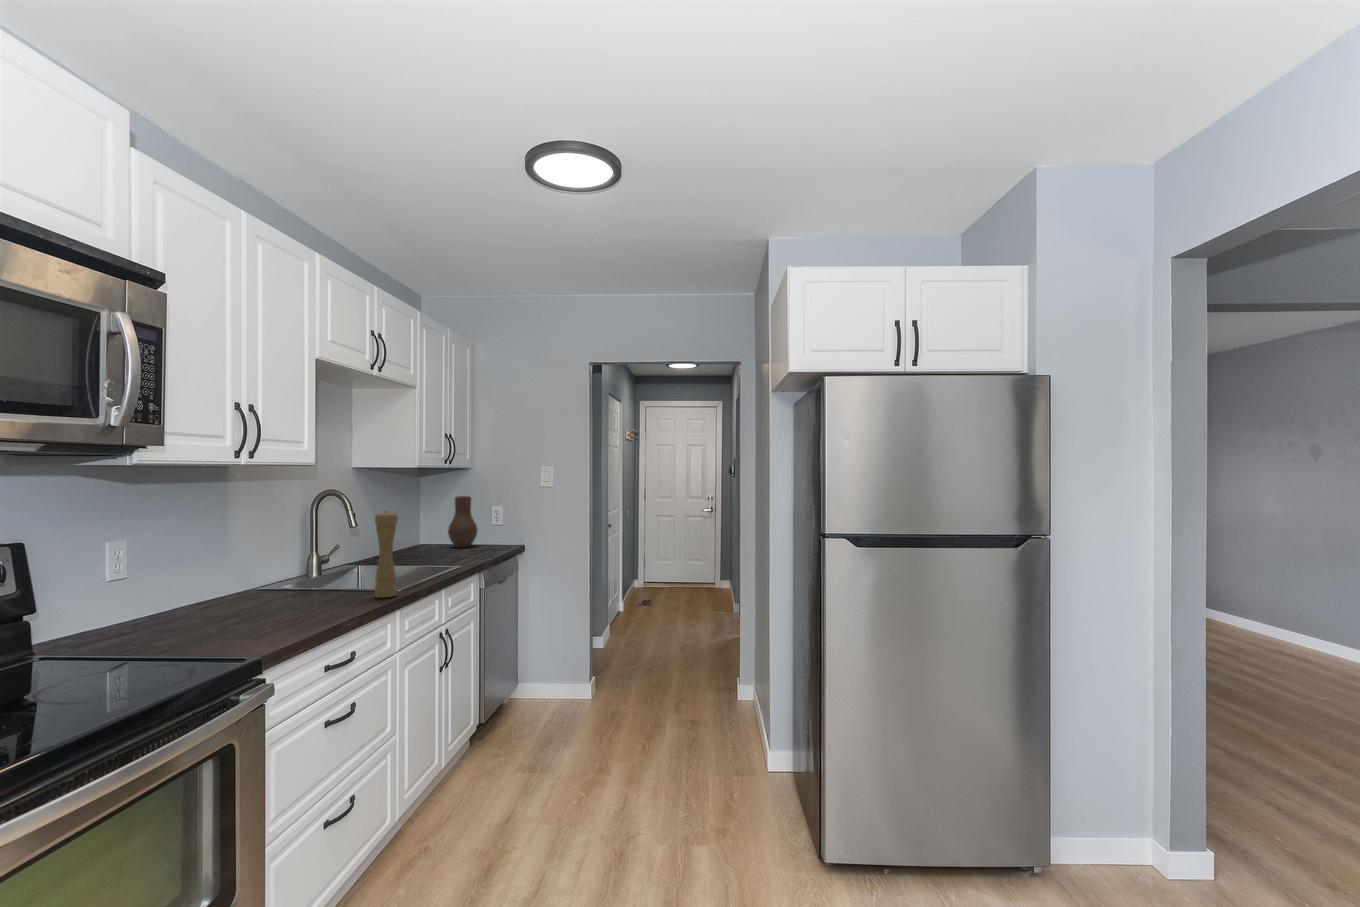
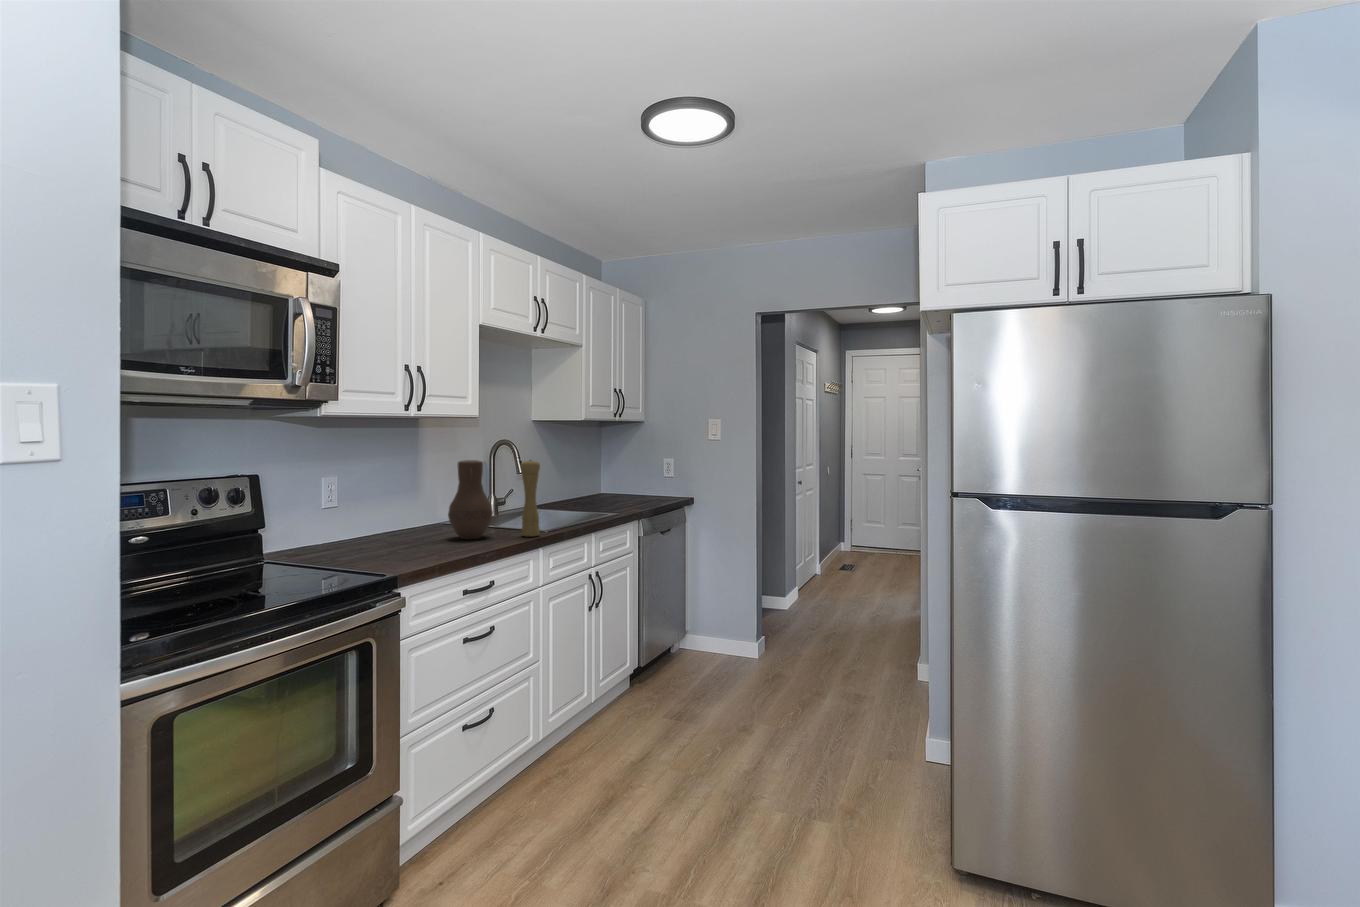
vase: present [448,496,478,548] -> present [448,460,493,539]

